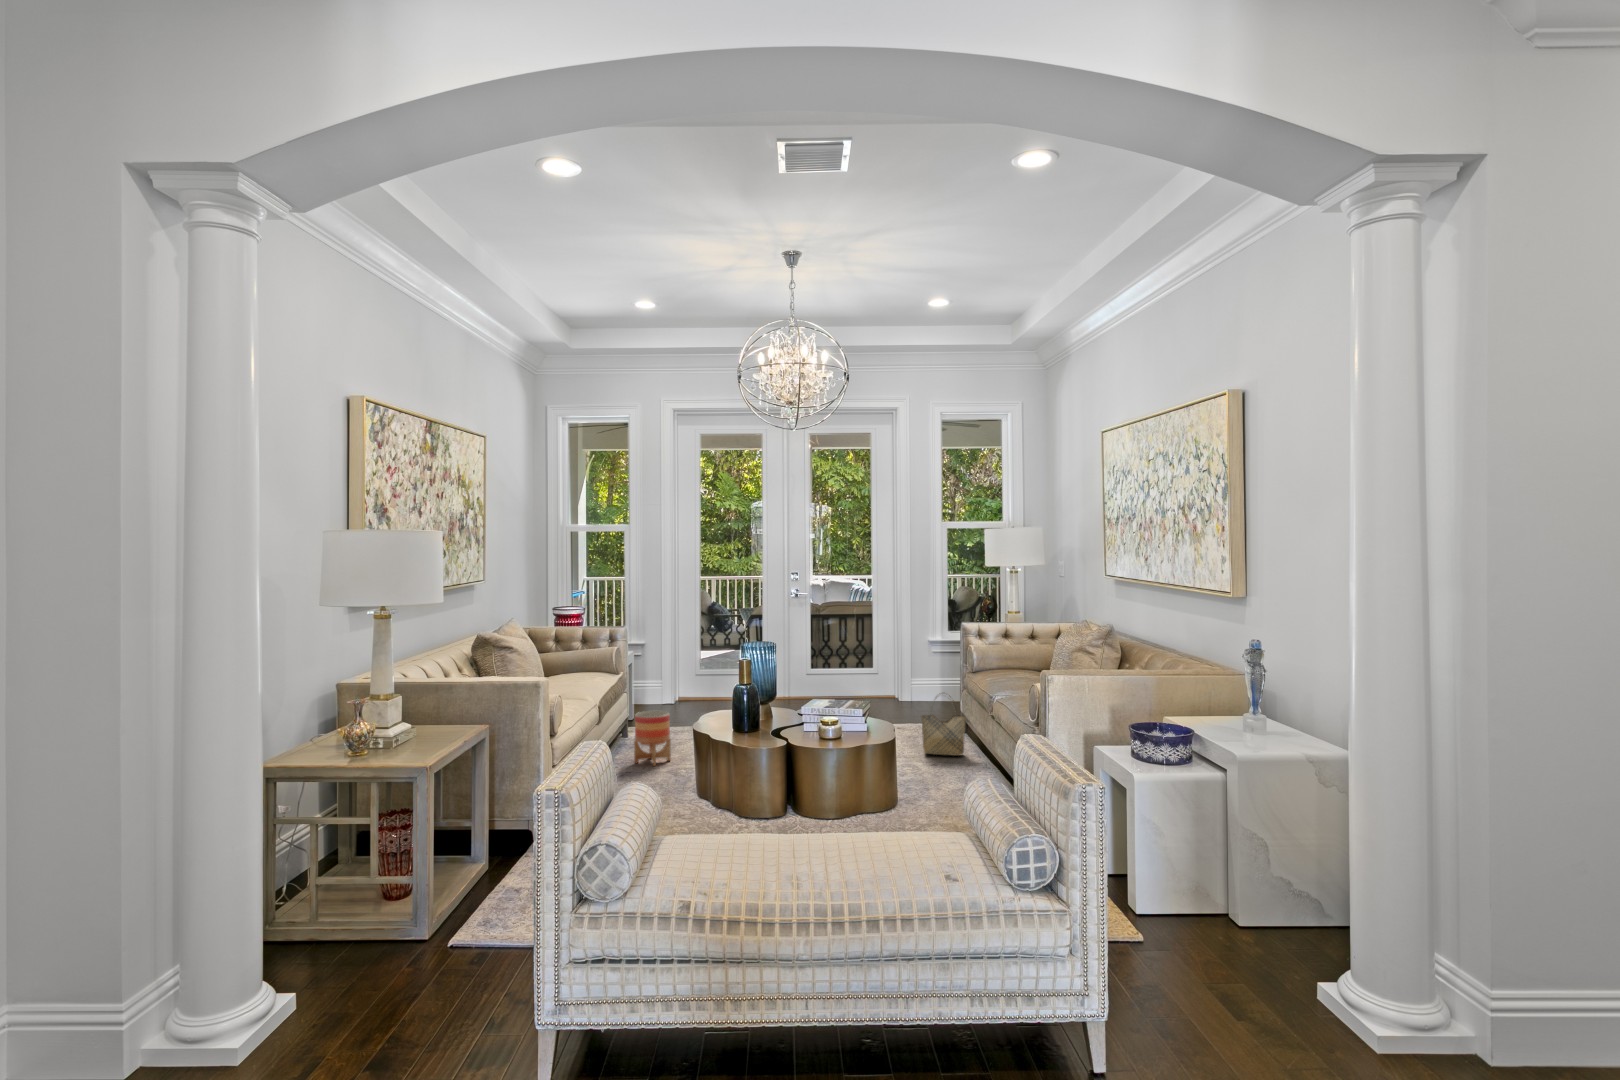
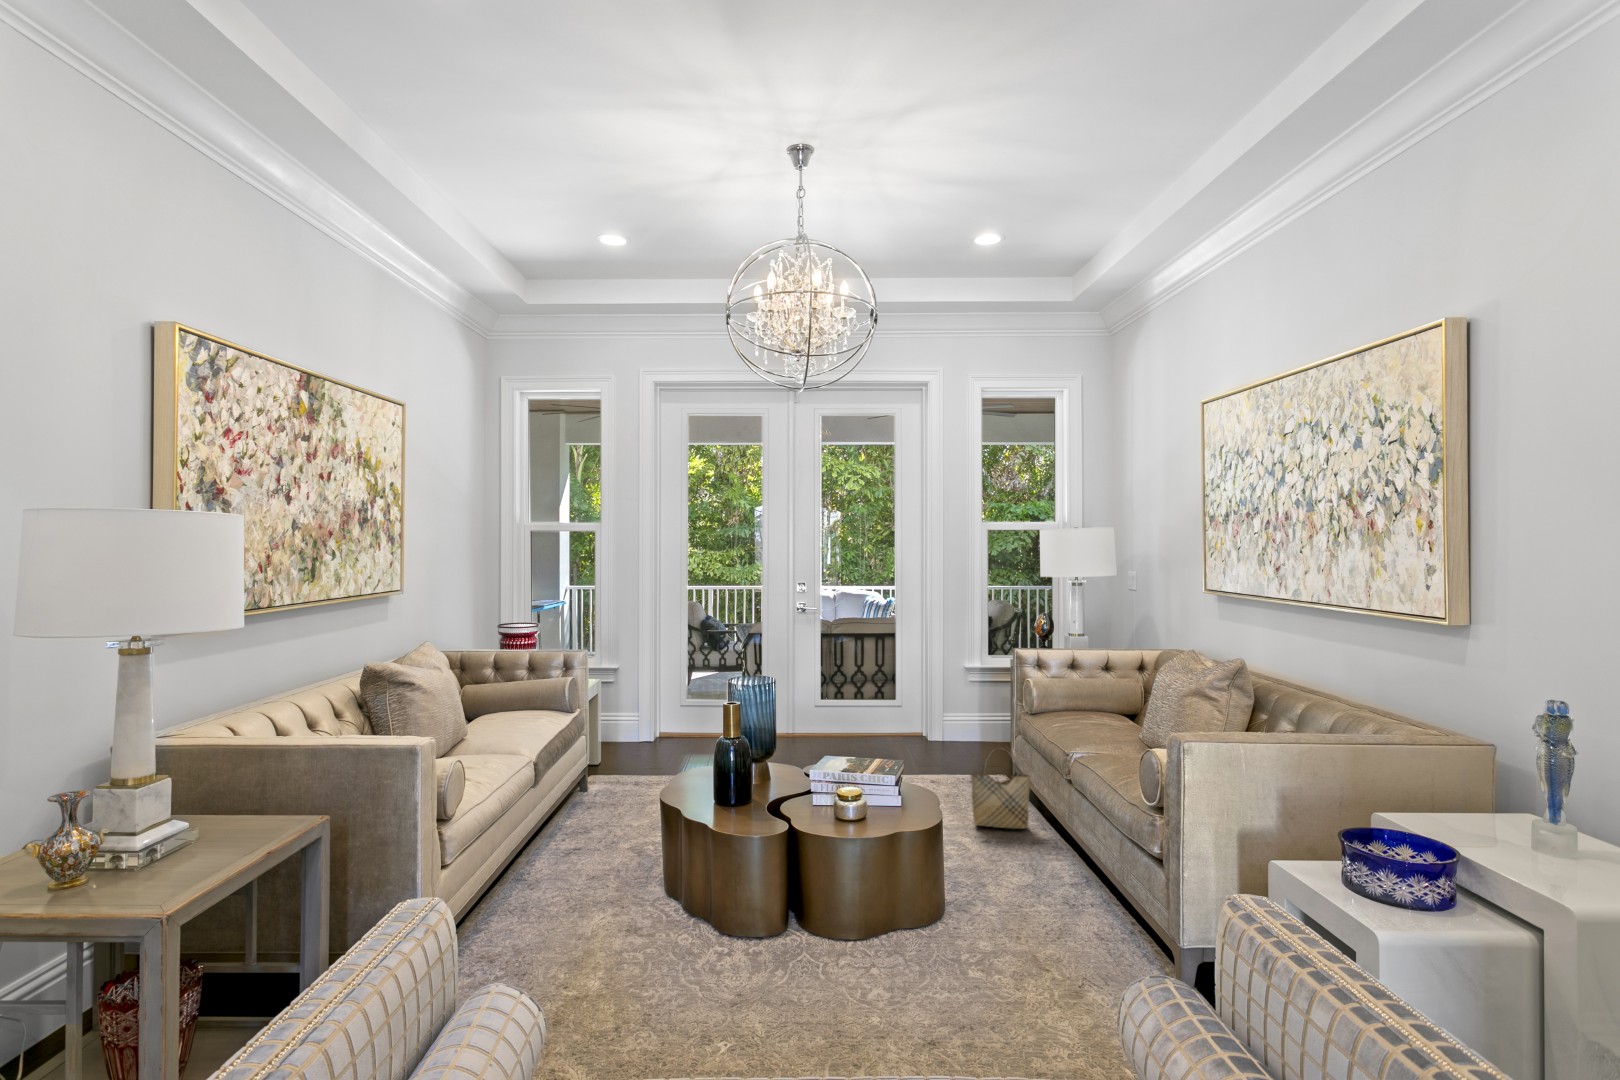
planter: present [634,711,671,766] -> none [587,766,636,843]

